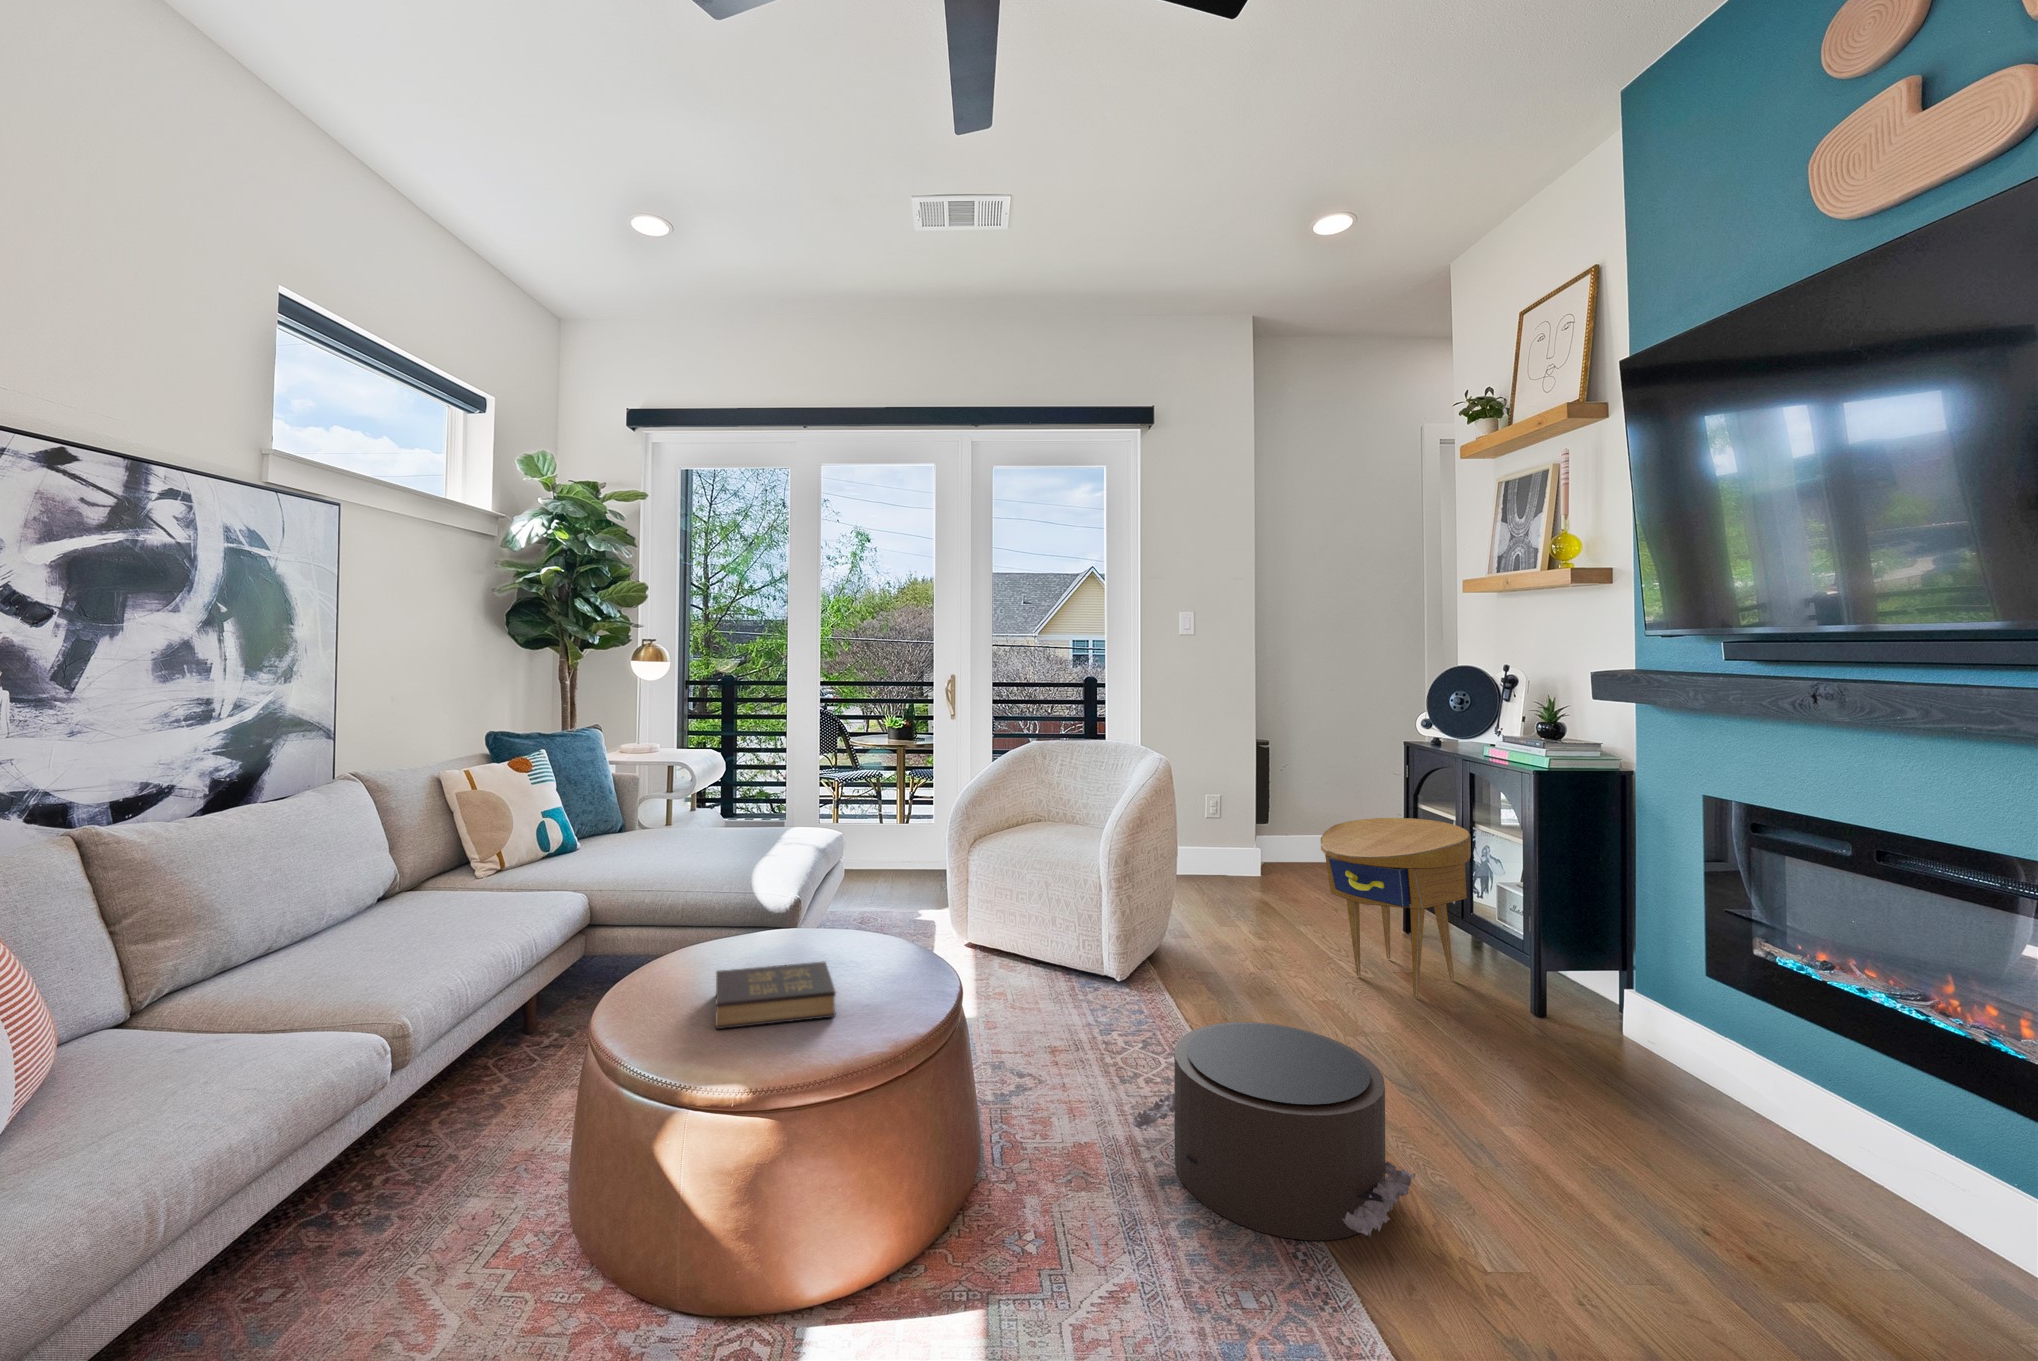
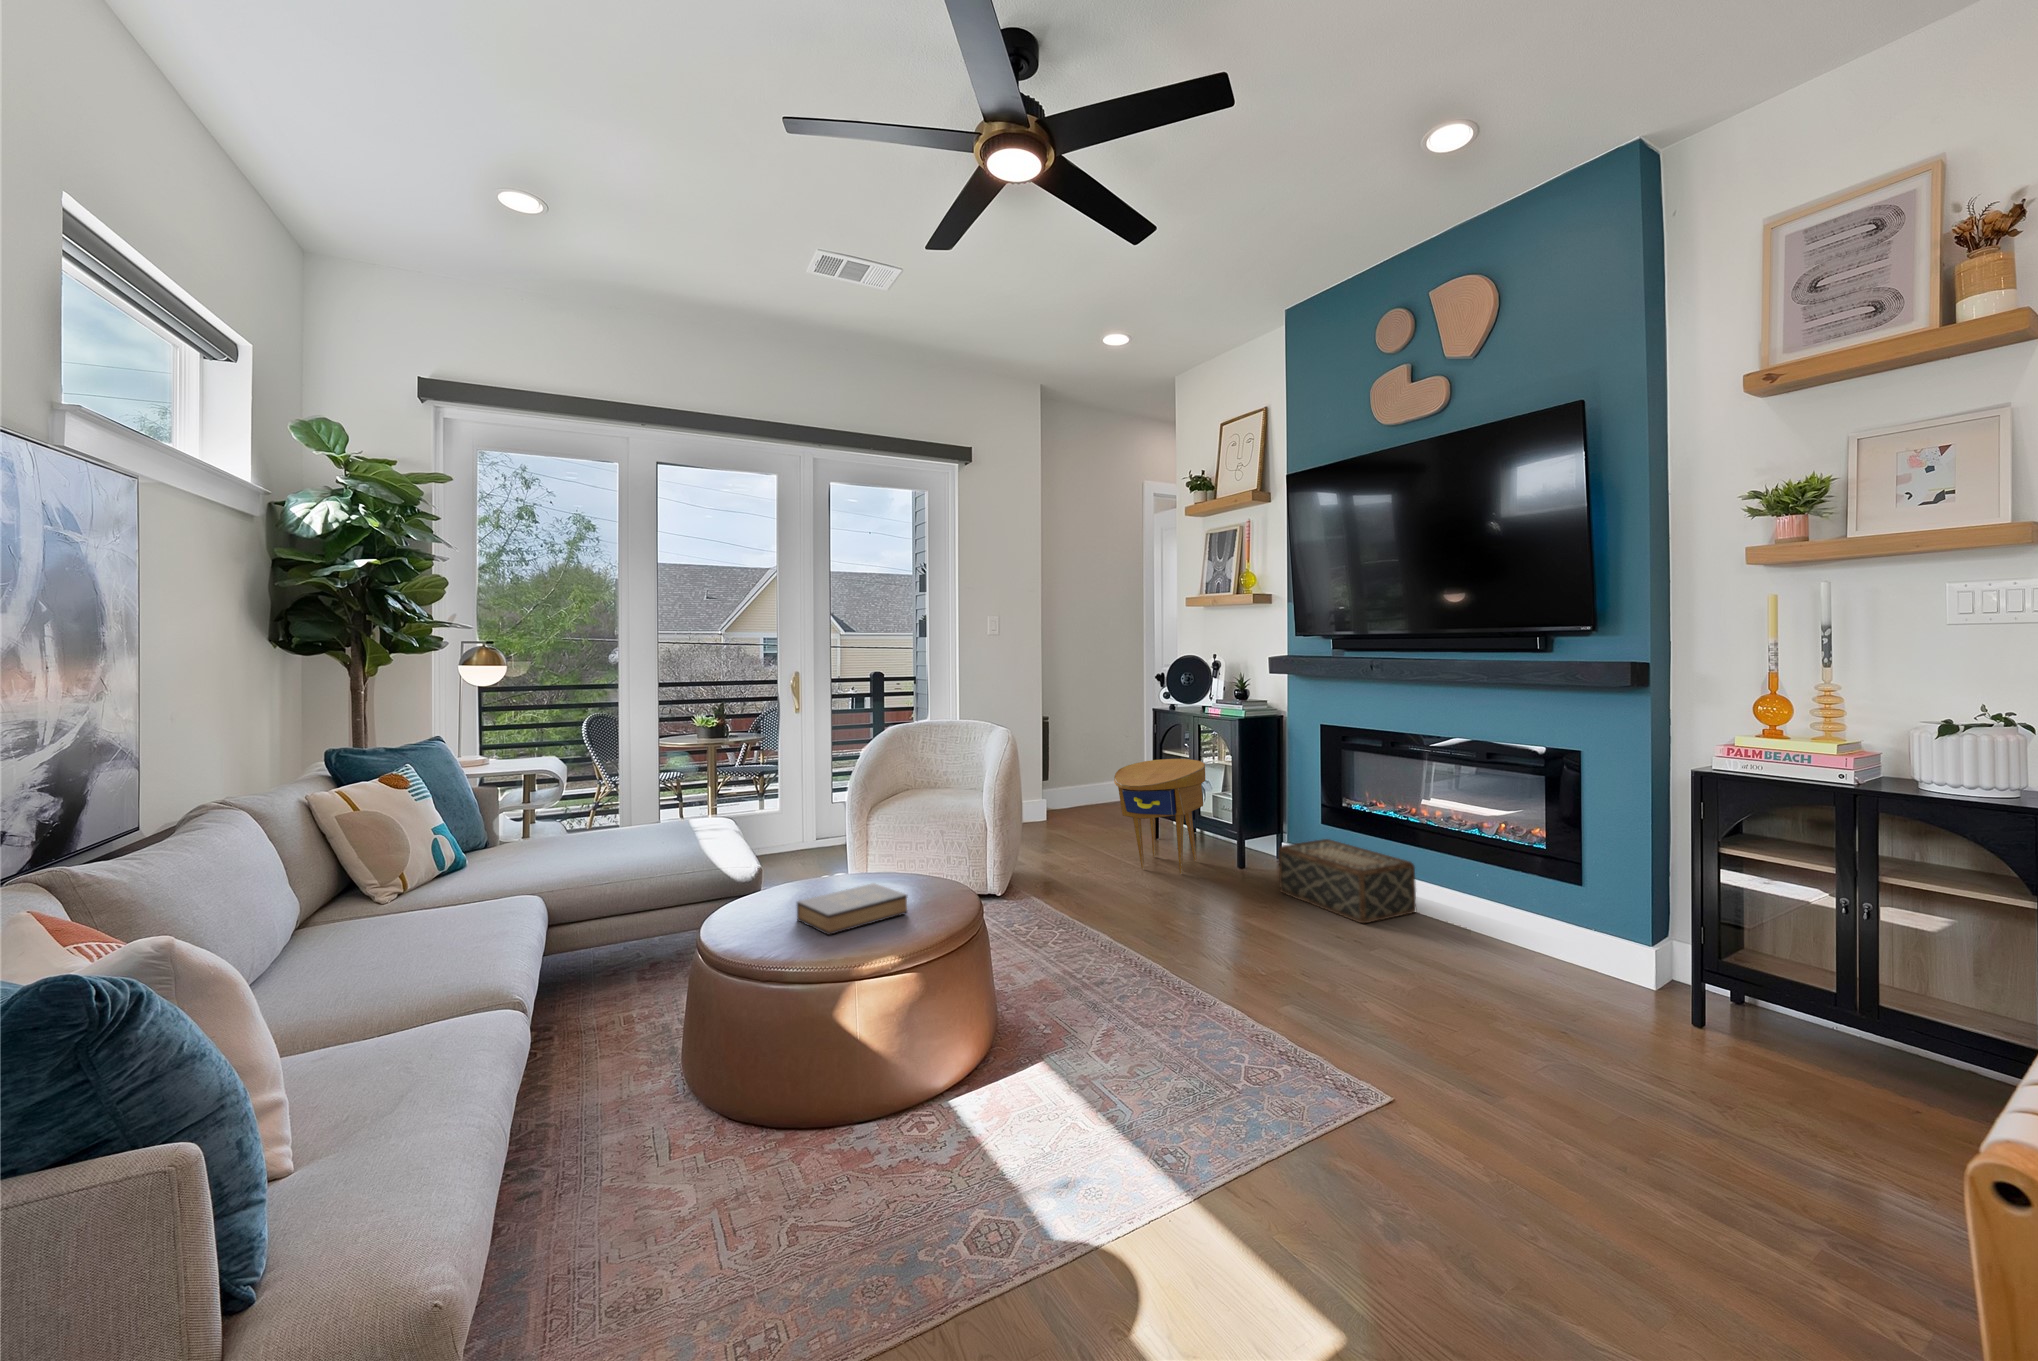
woven basket: none [1580,994,1881,1191] -> present [1279,839,1416,923]
pouf: present [1131,1022,1415,1240] -> none [1070,886,1236,1000]

